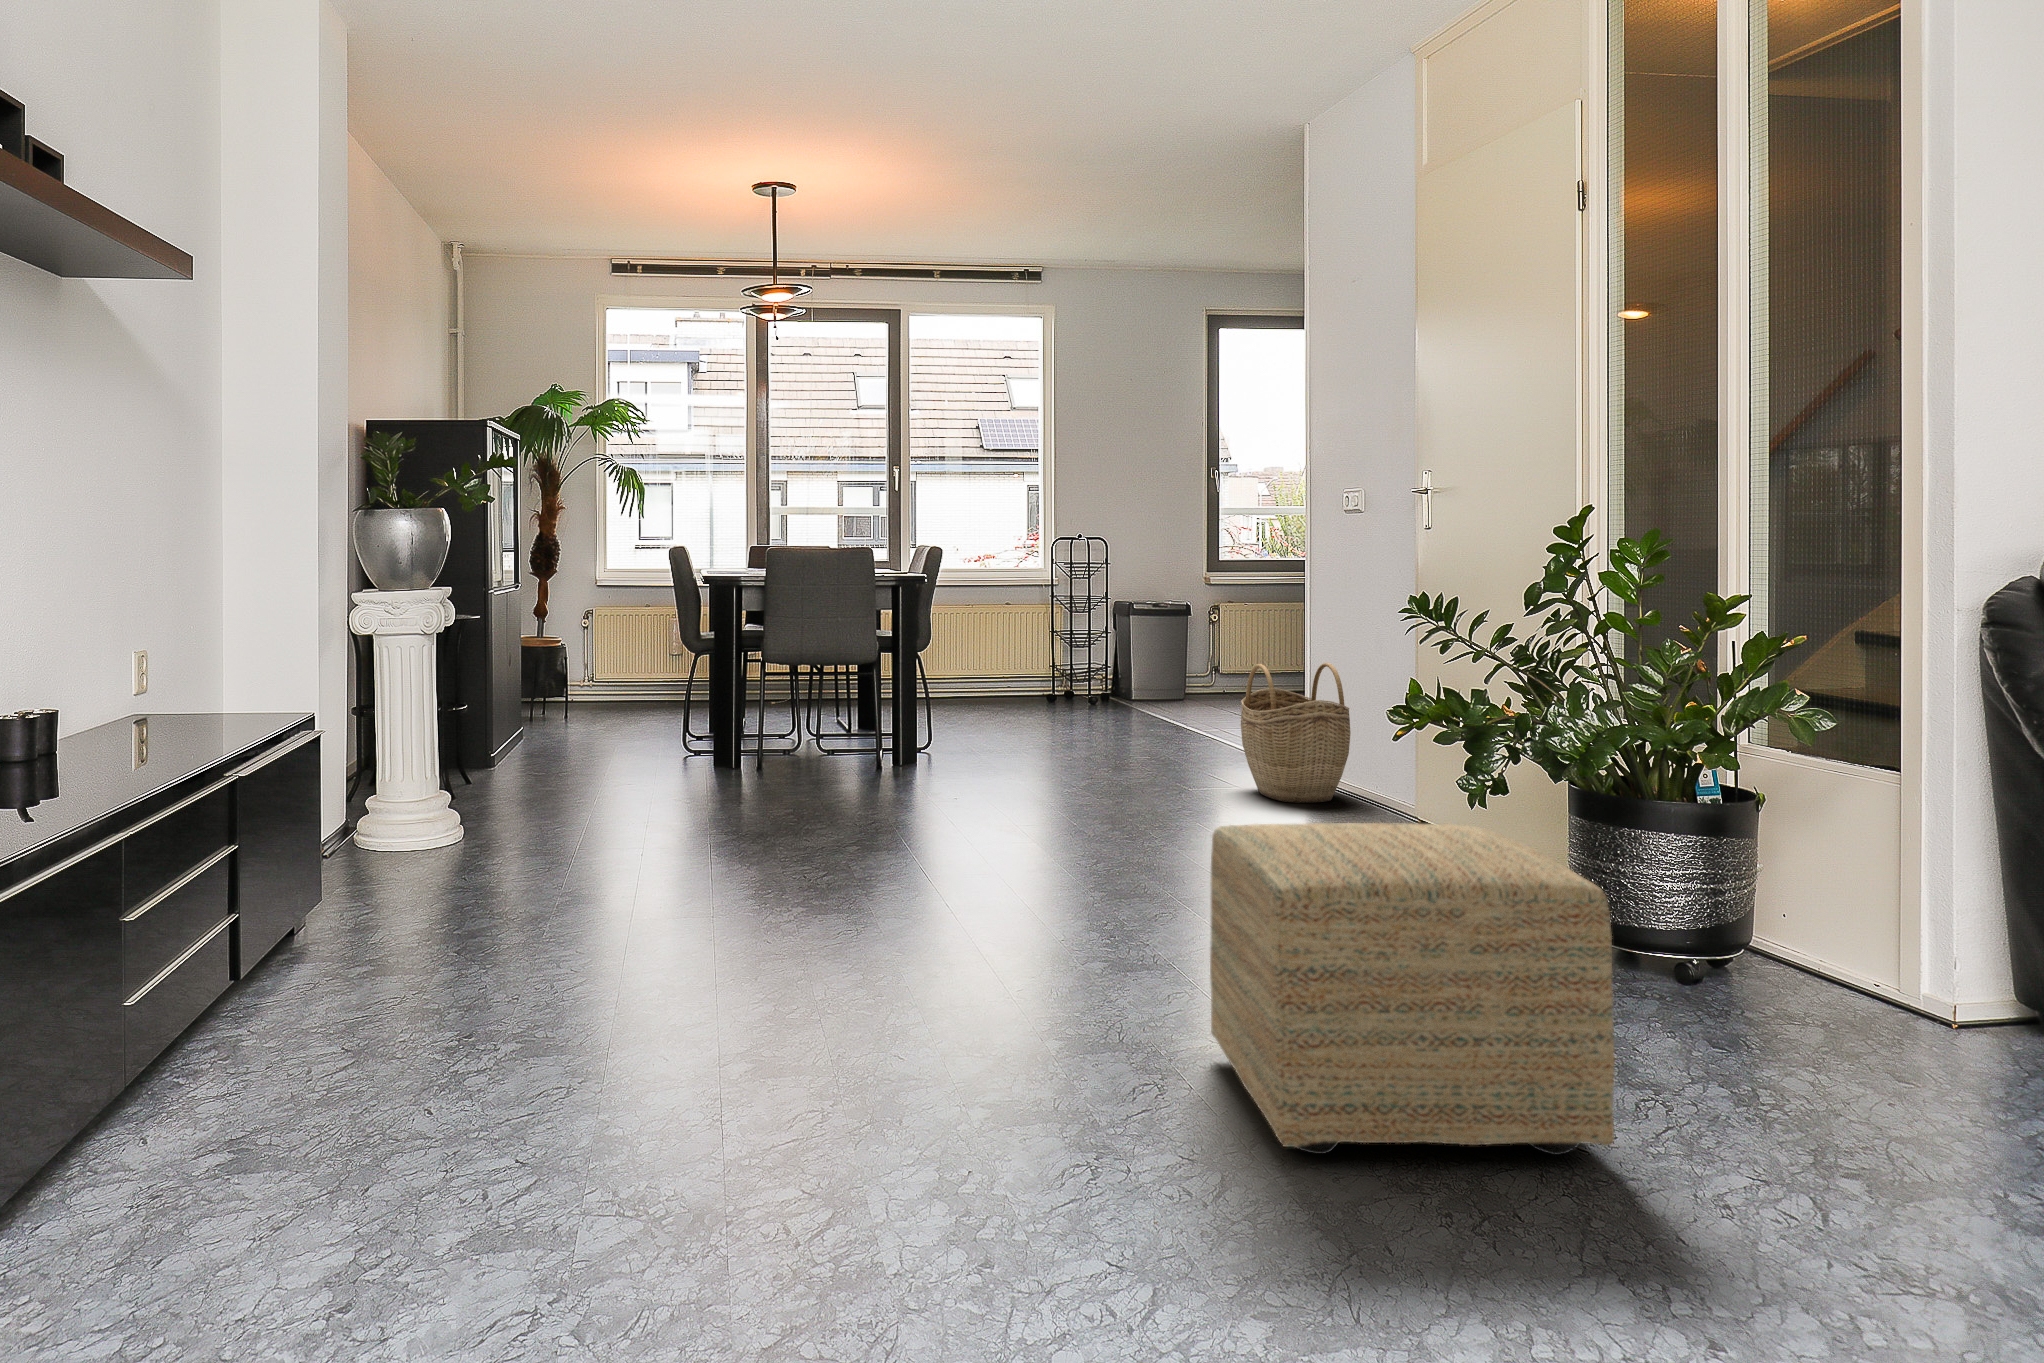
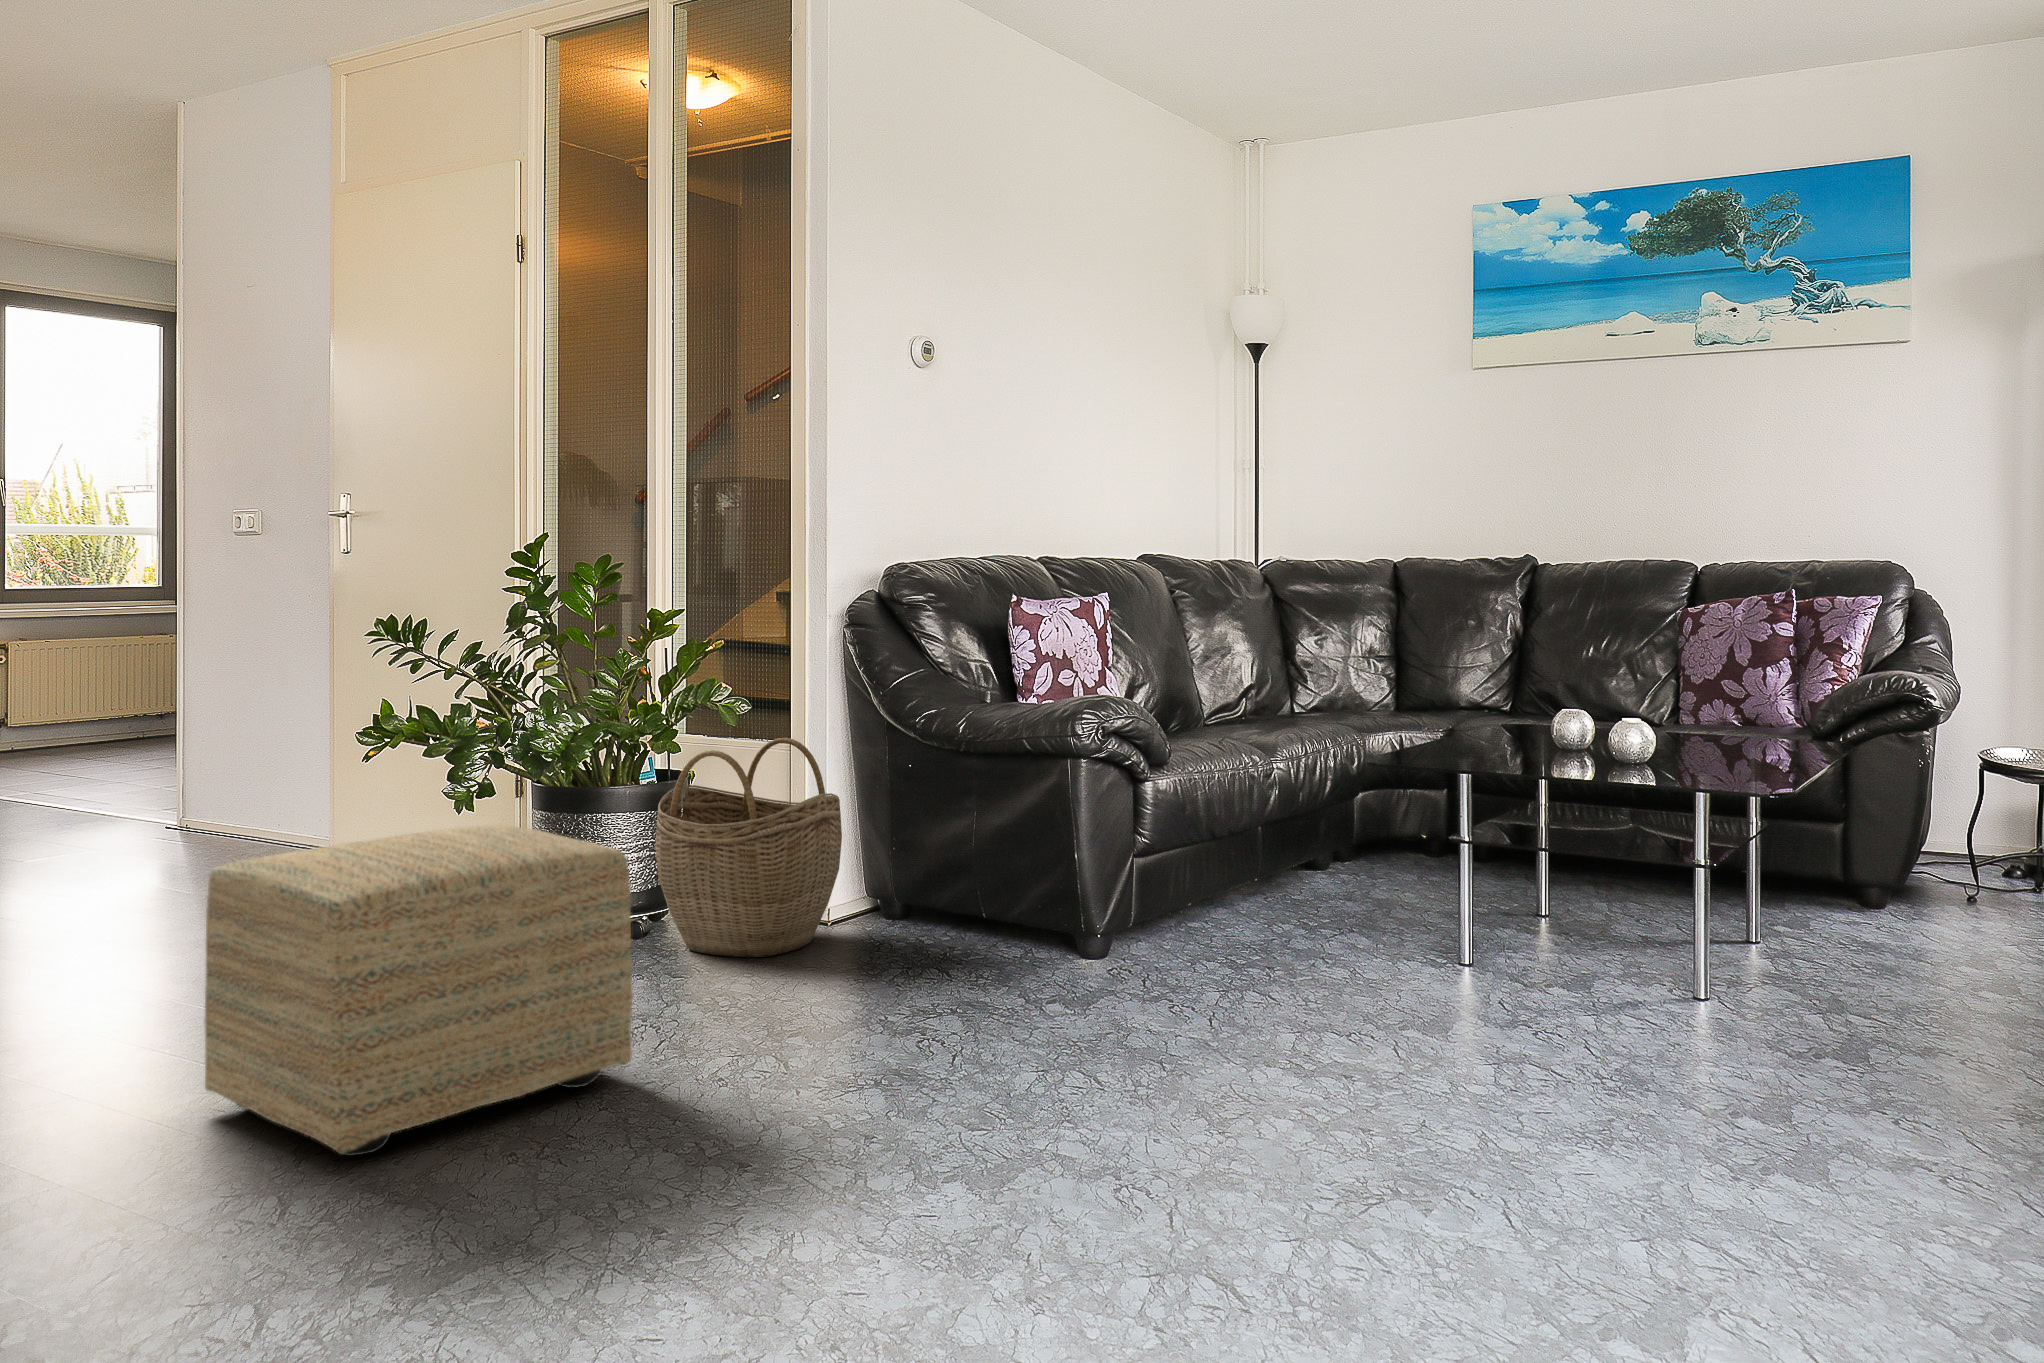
woven basket: present [1241,663,1351,803] -> present [656,738,842,957]

